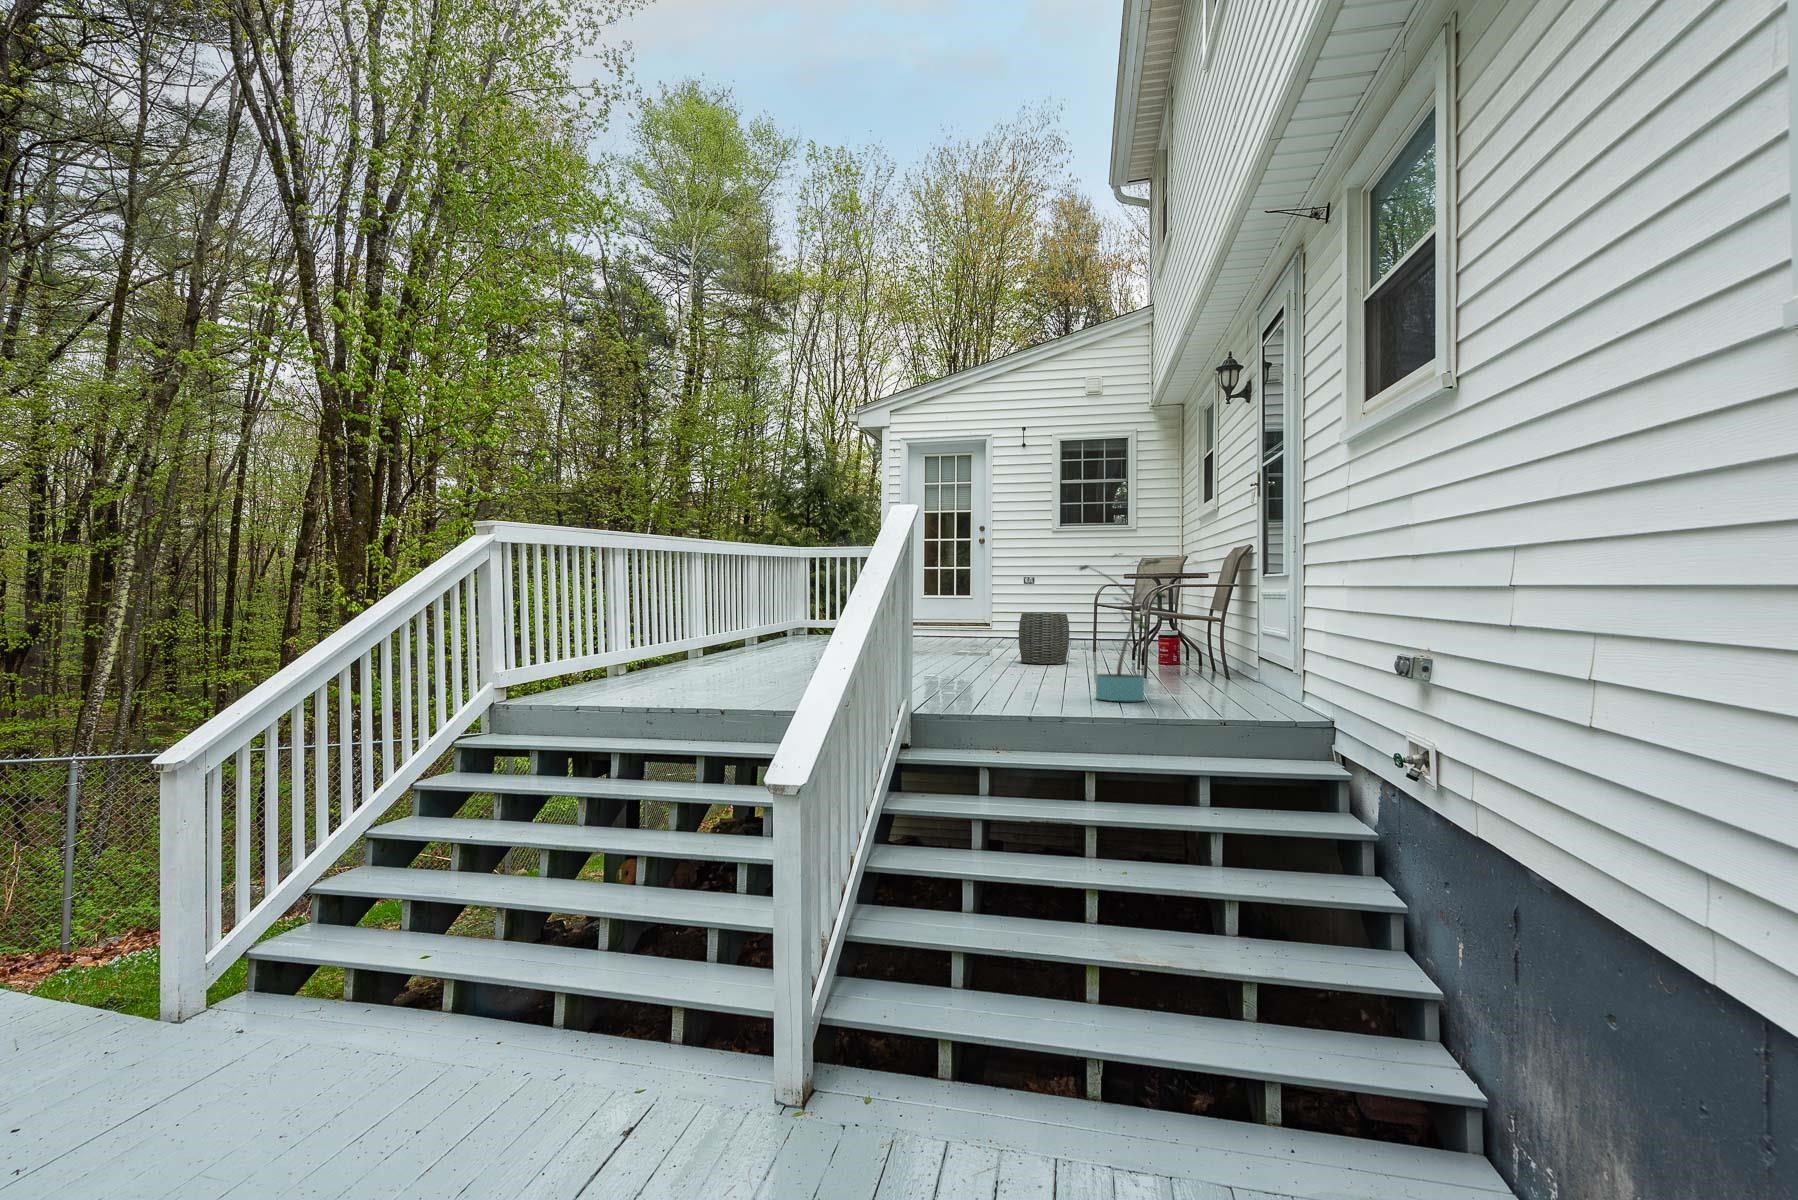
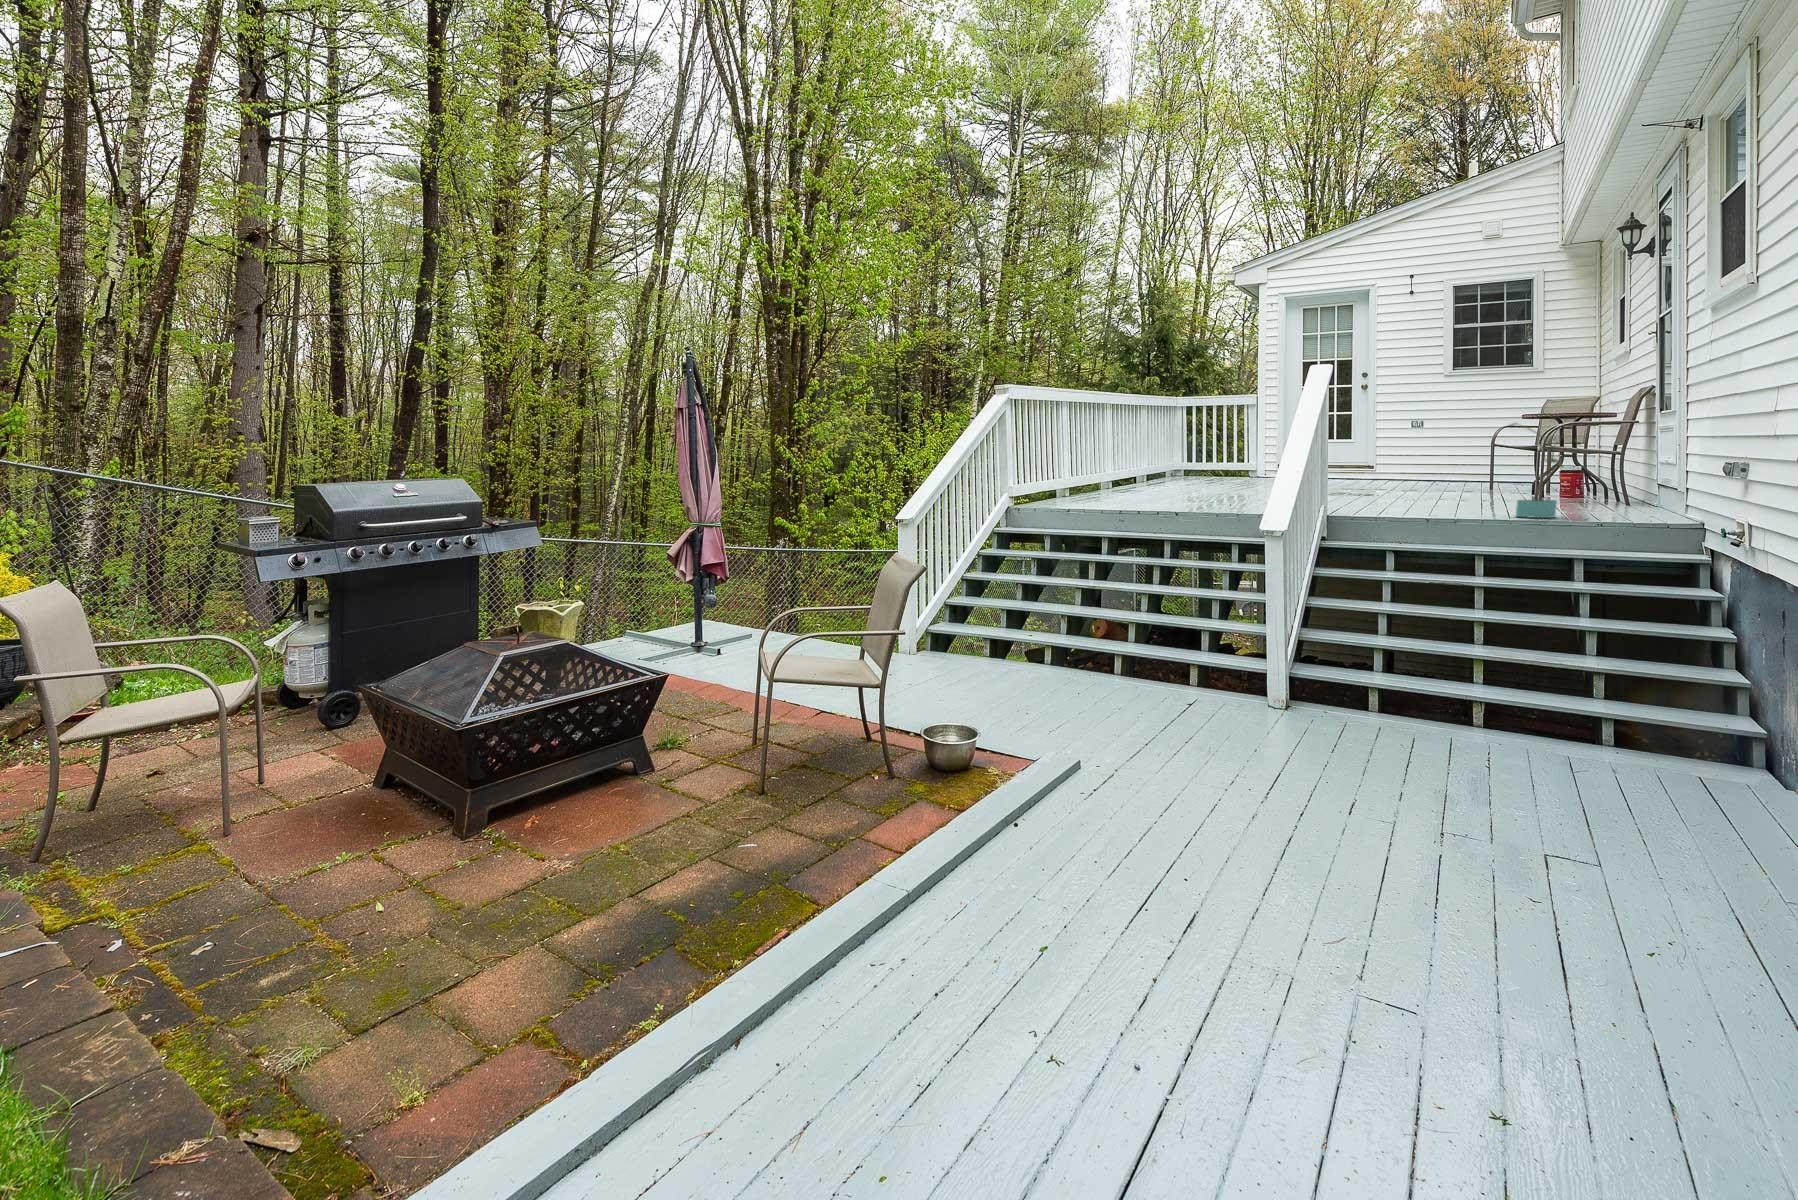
woven basket: present [1019,613,1069,664] -> none [1424,456,1473,498]

